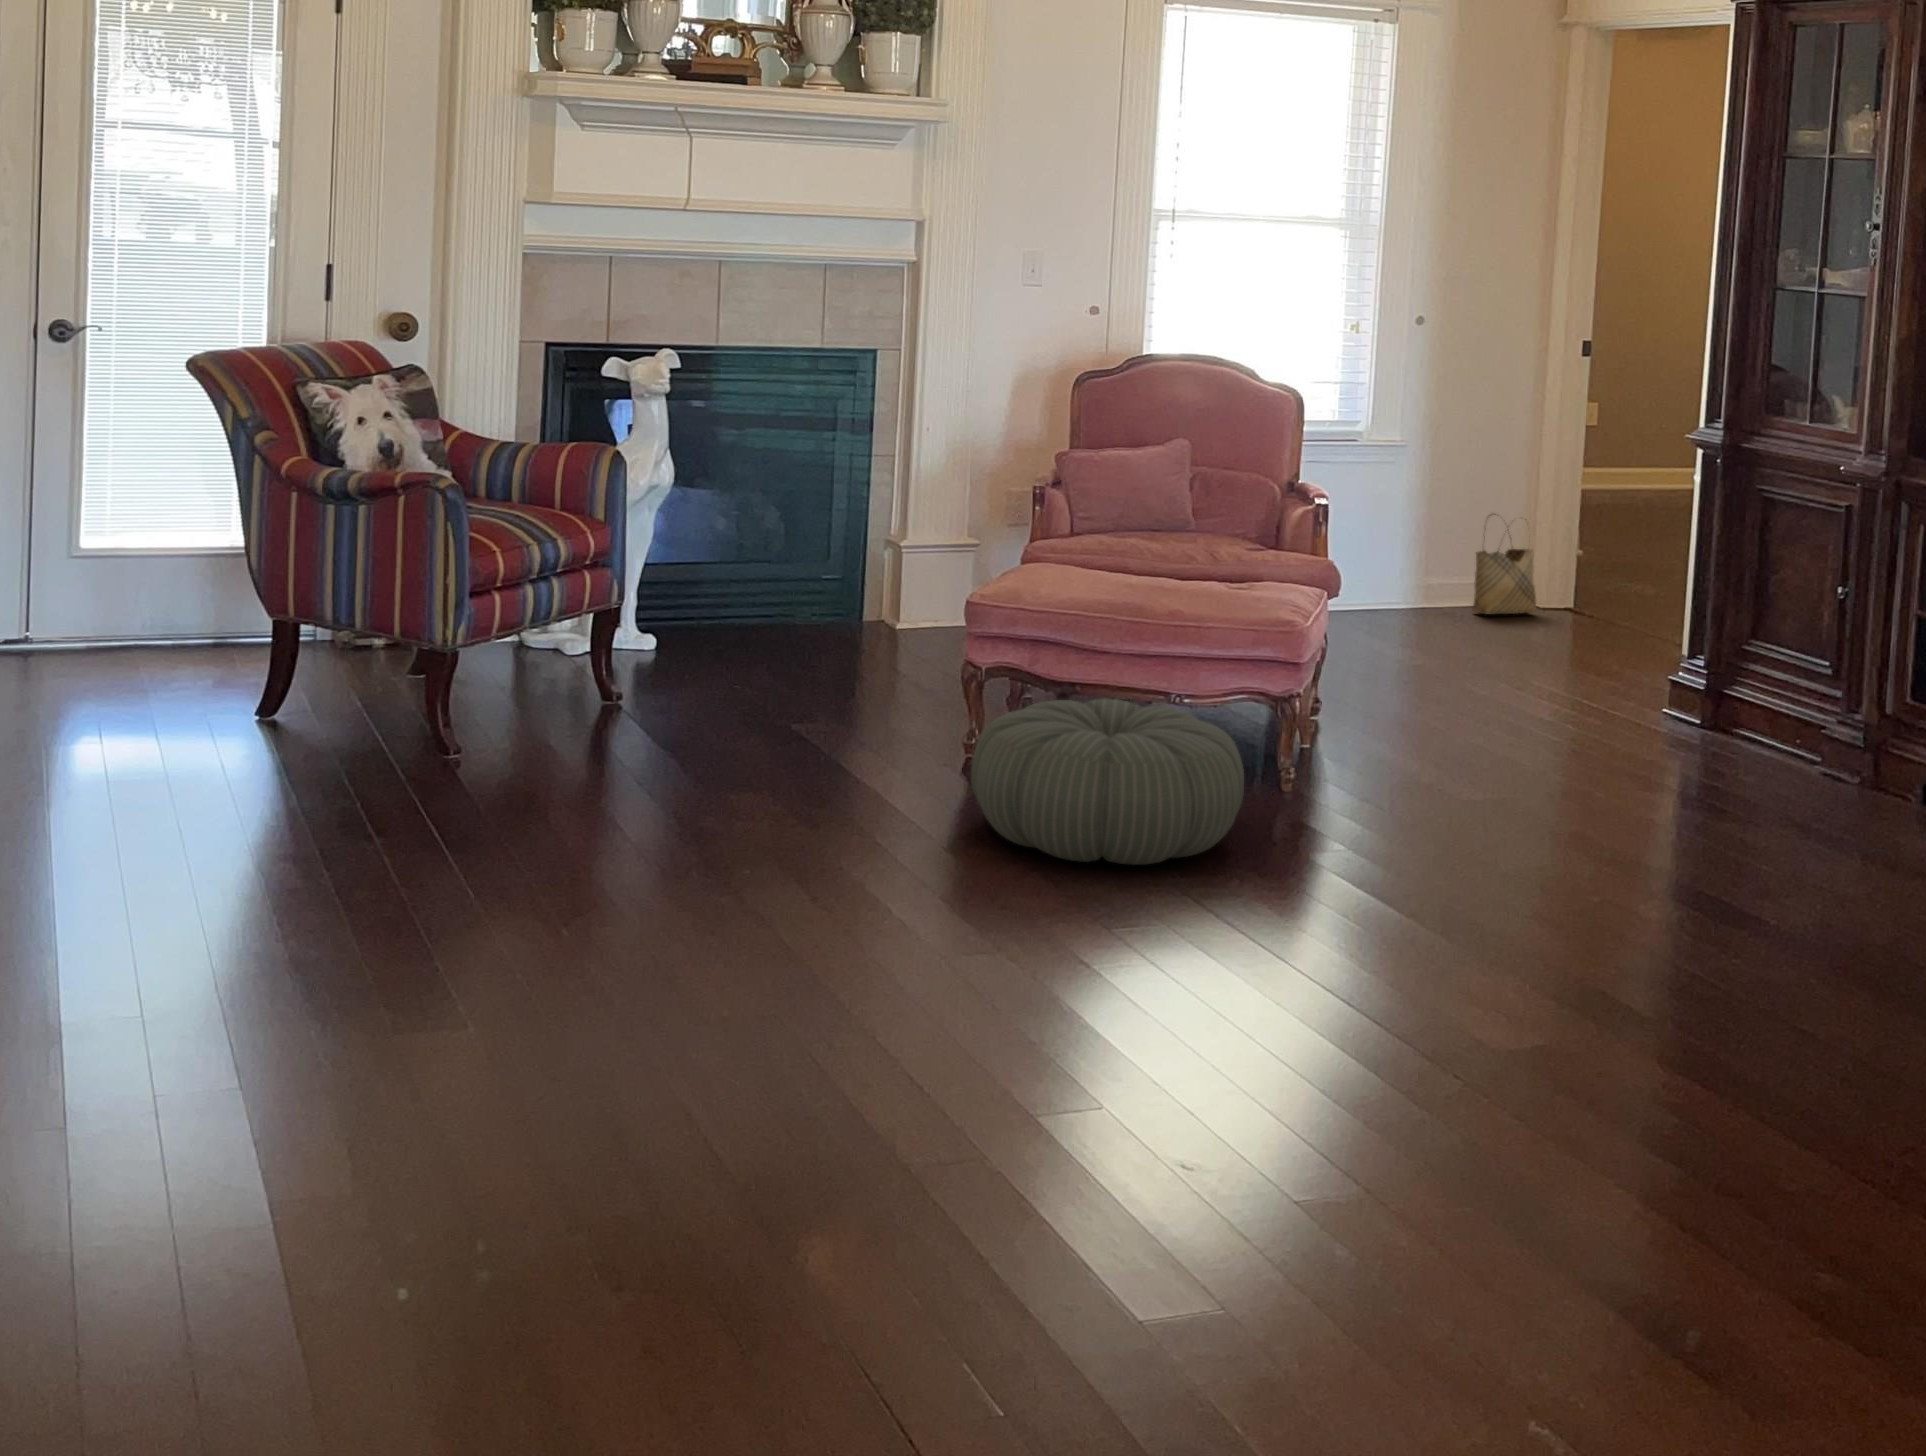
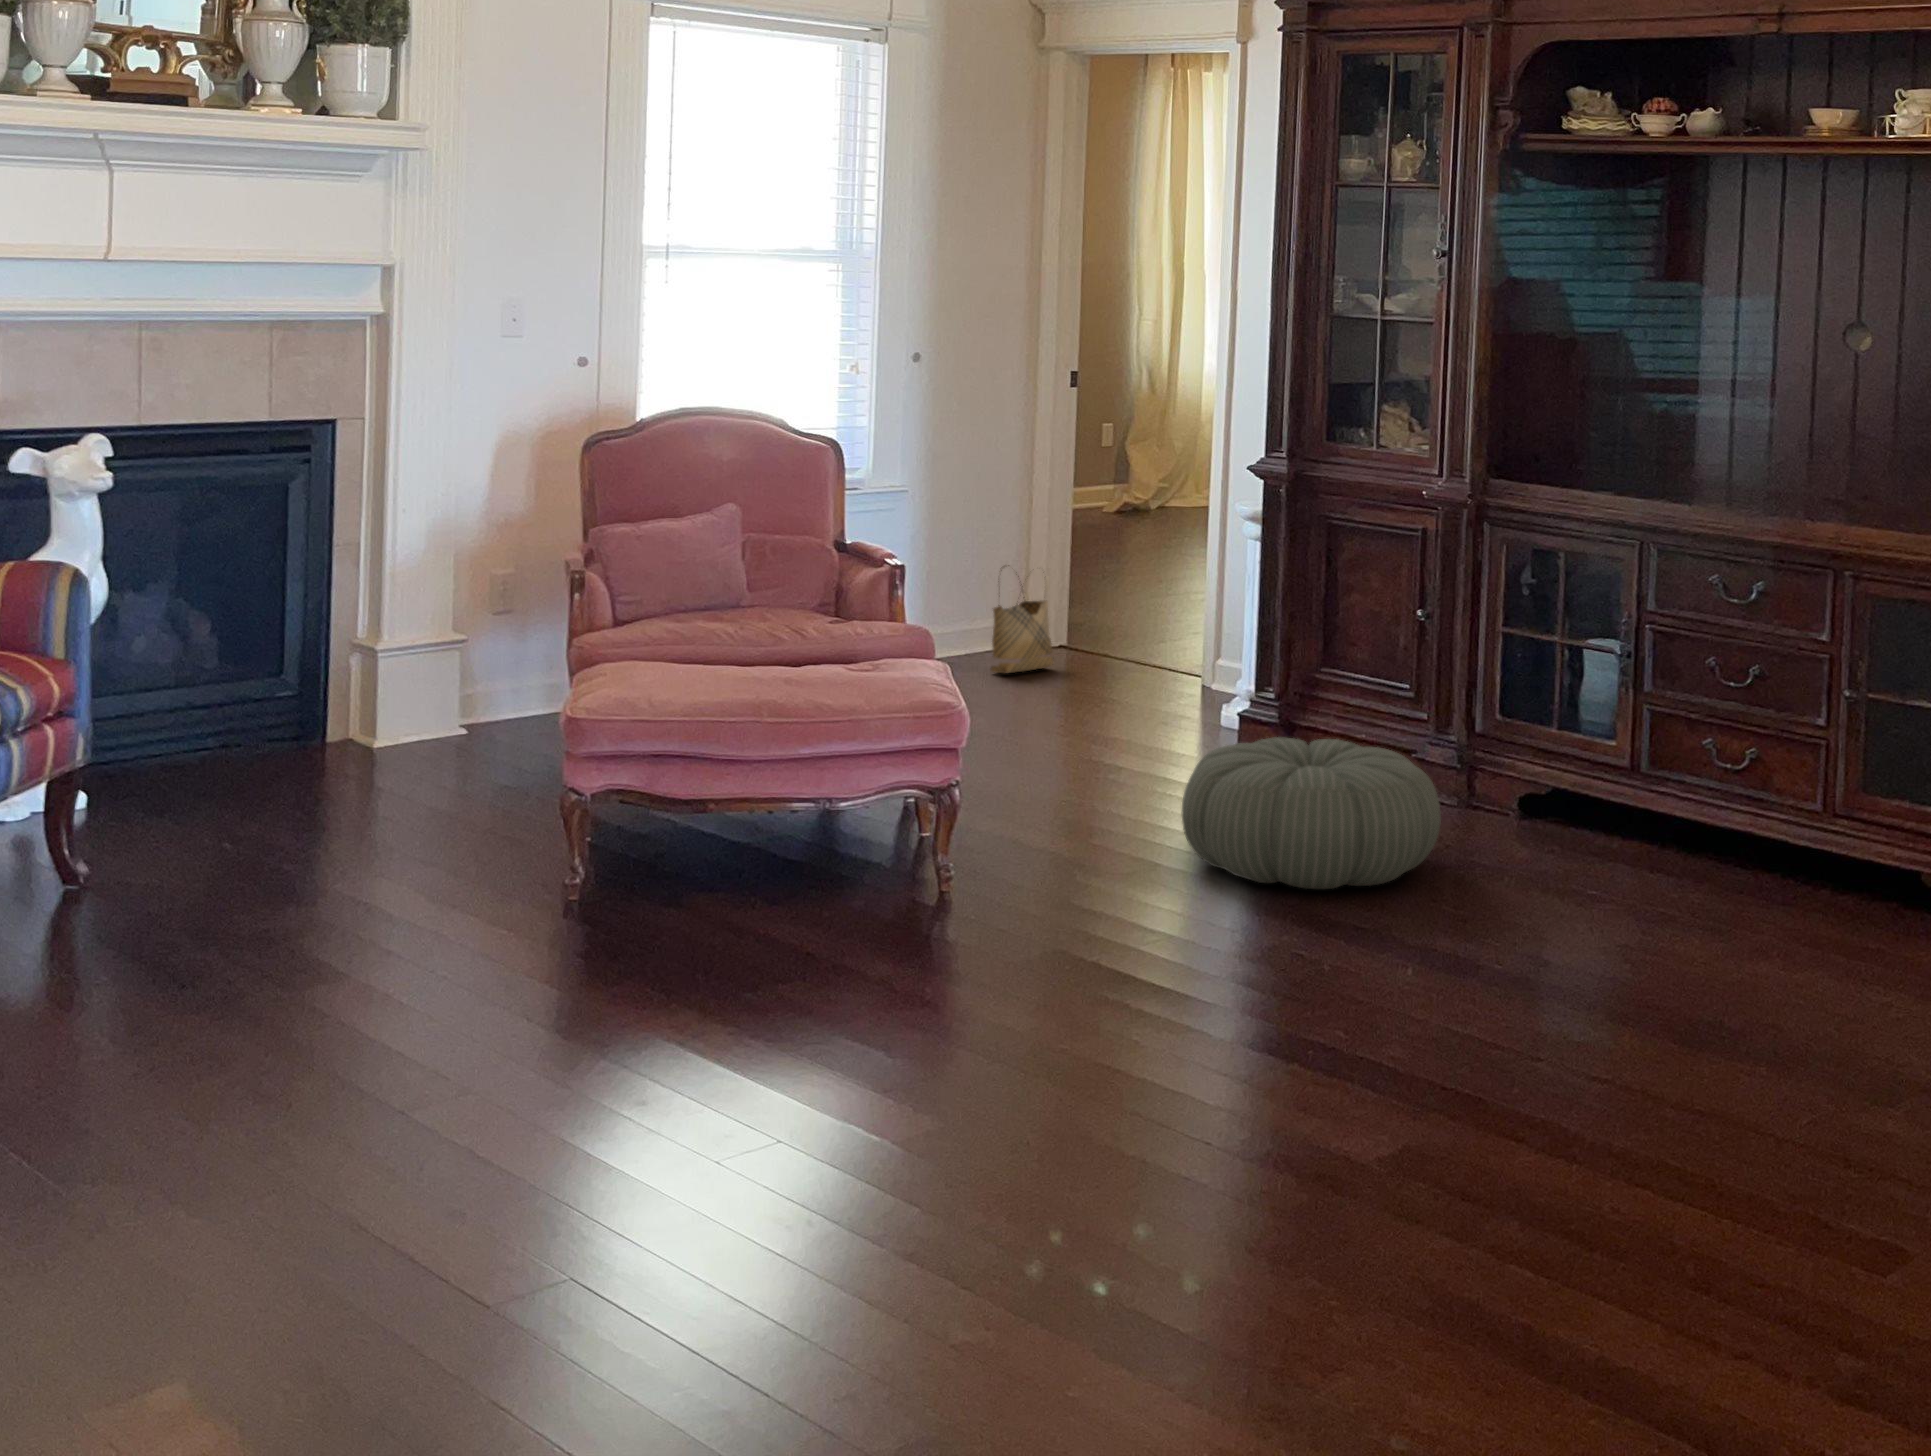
pouf: present [971,698,1244,865] -> present [1182,737,1441,889]

